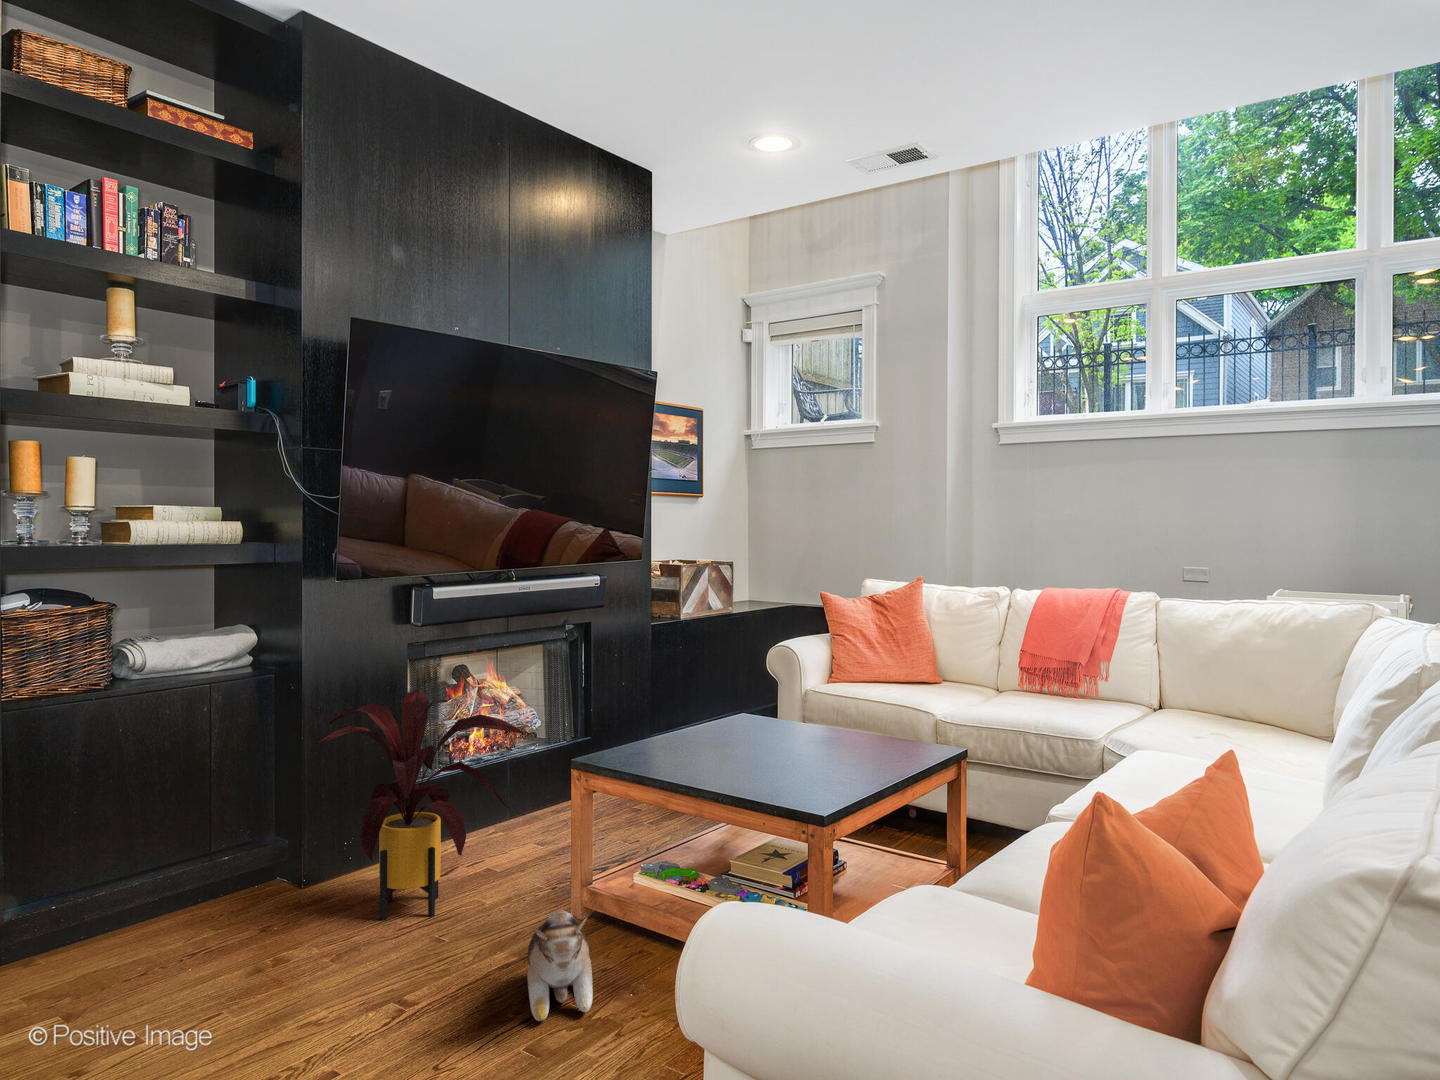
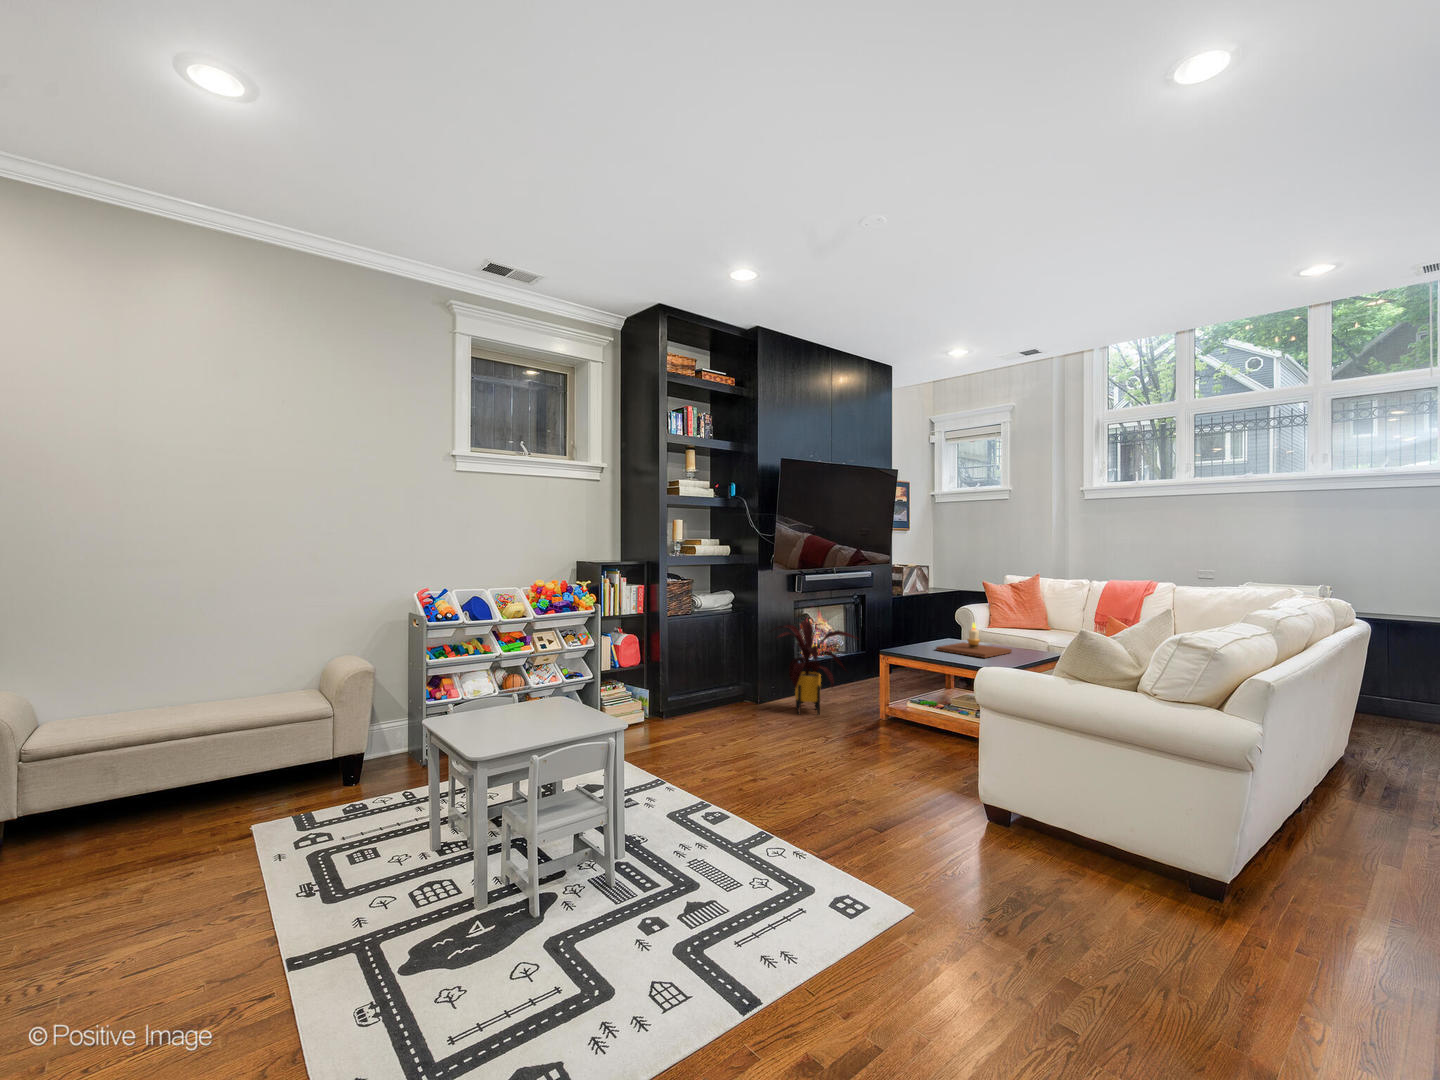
candle: none [693,686,854,772] -> present [936,623,1012,658]
plush toy: present [527,909,593,1021] -> none [874,702,906,746]

